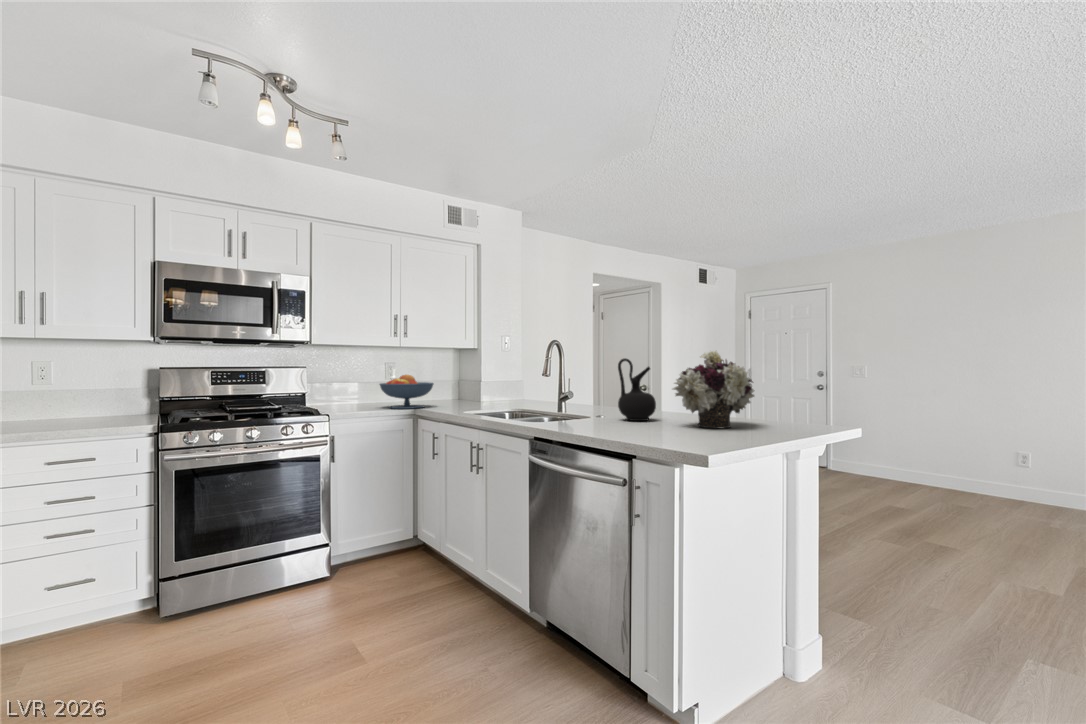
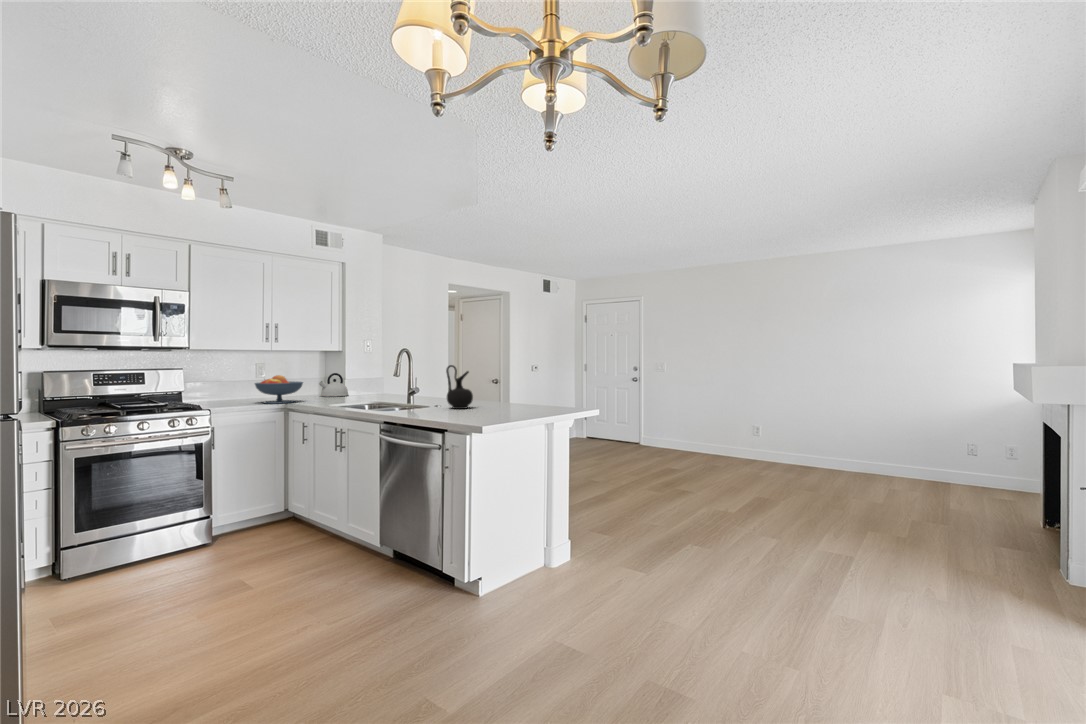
flower arrangement: present [673,351,754,428] -> none [479,361,533,412]
kettle: none [452,373,485,401] -> present [319,373,348,397]

